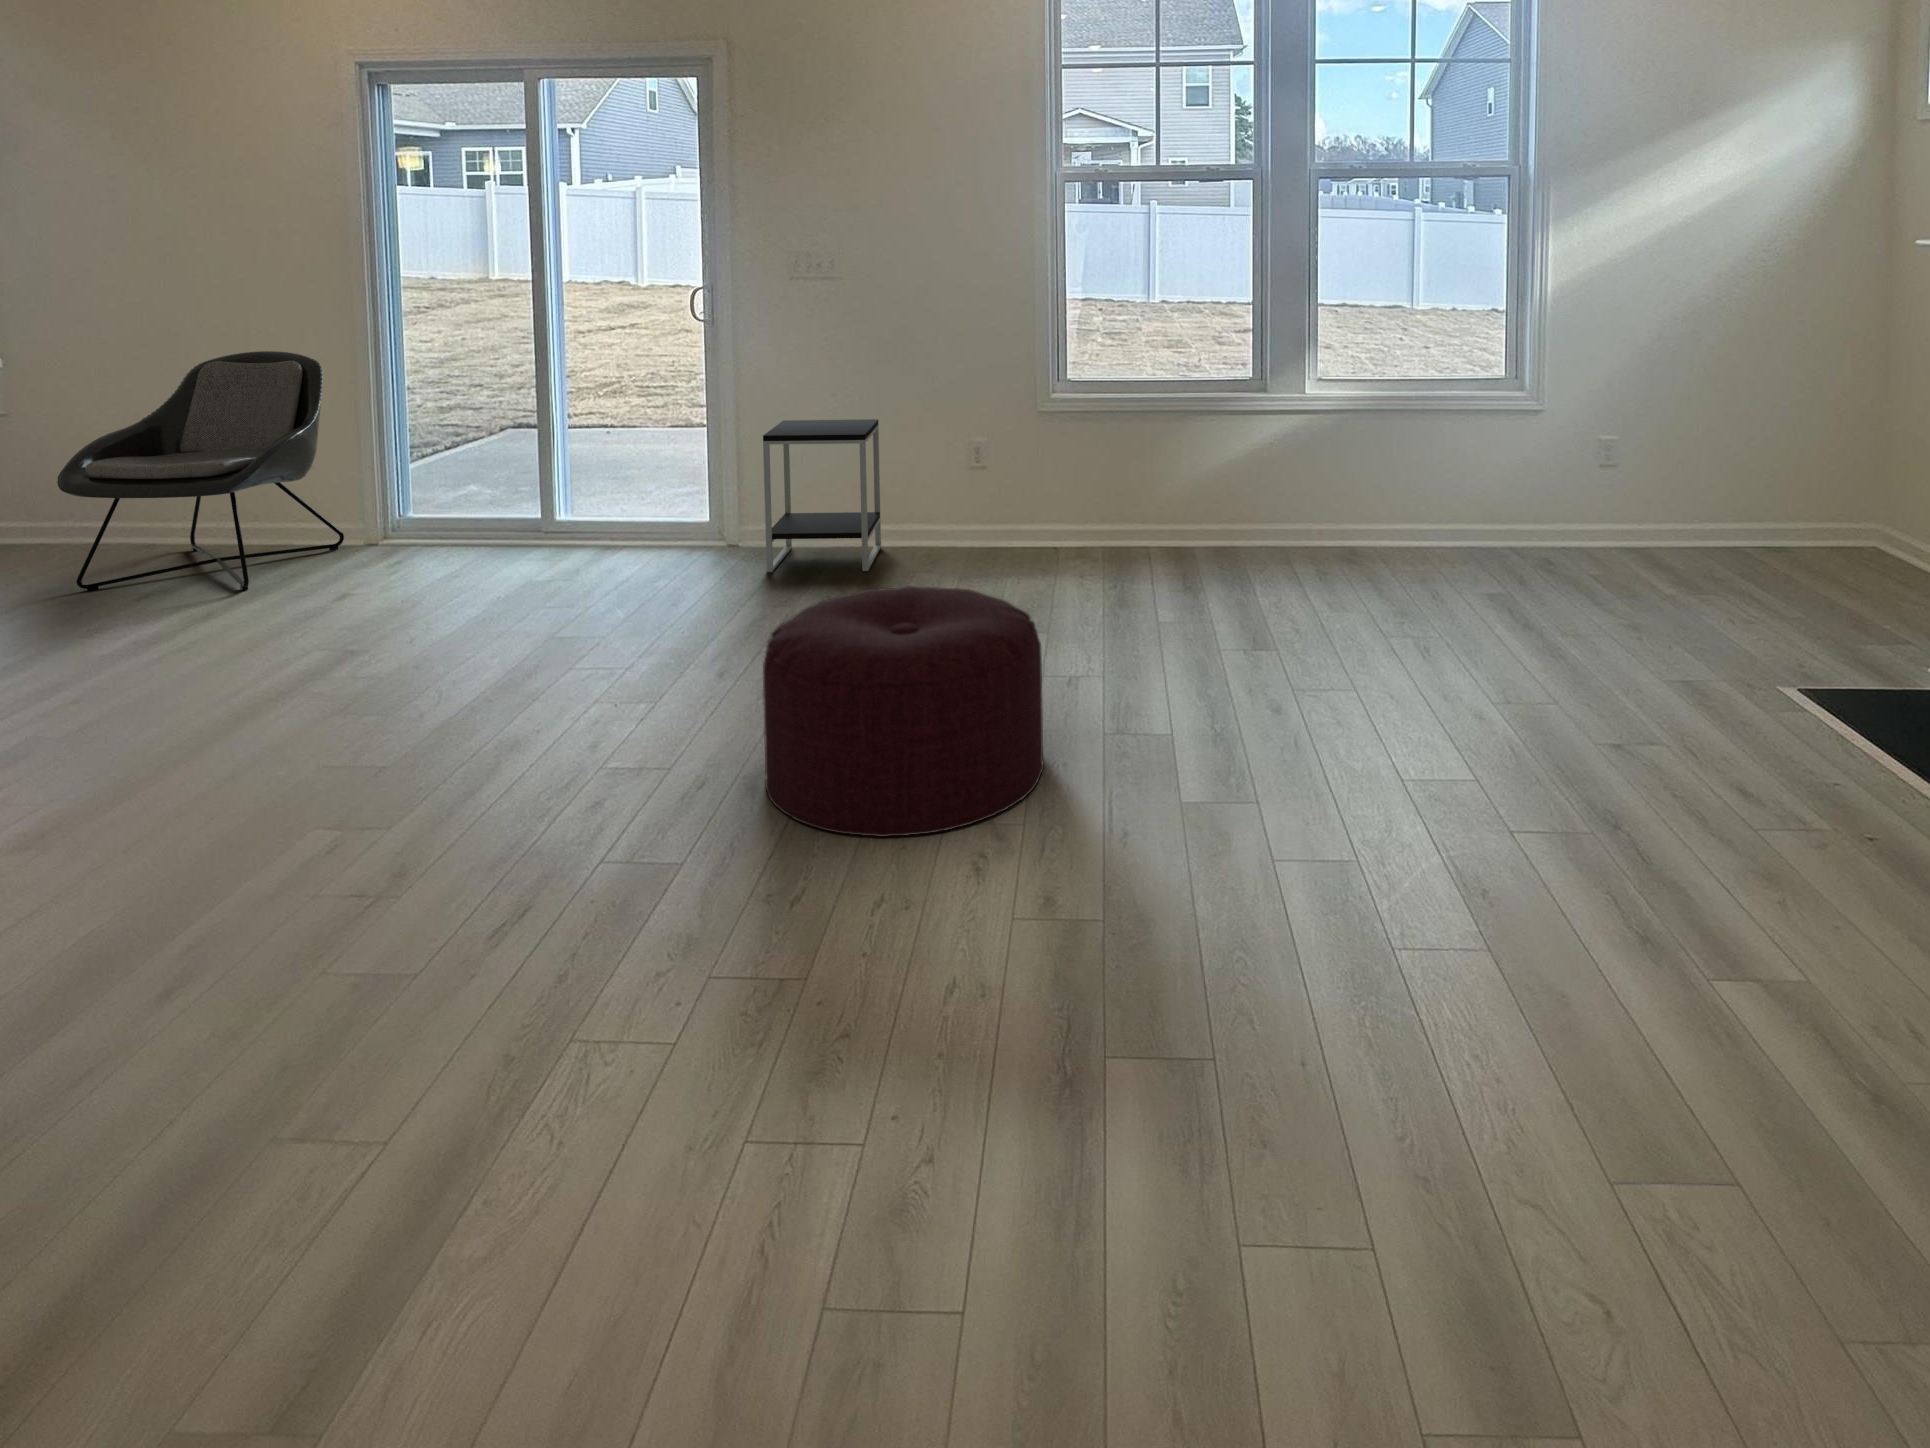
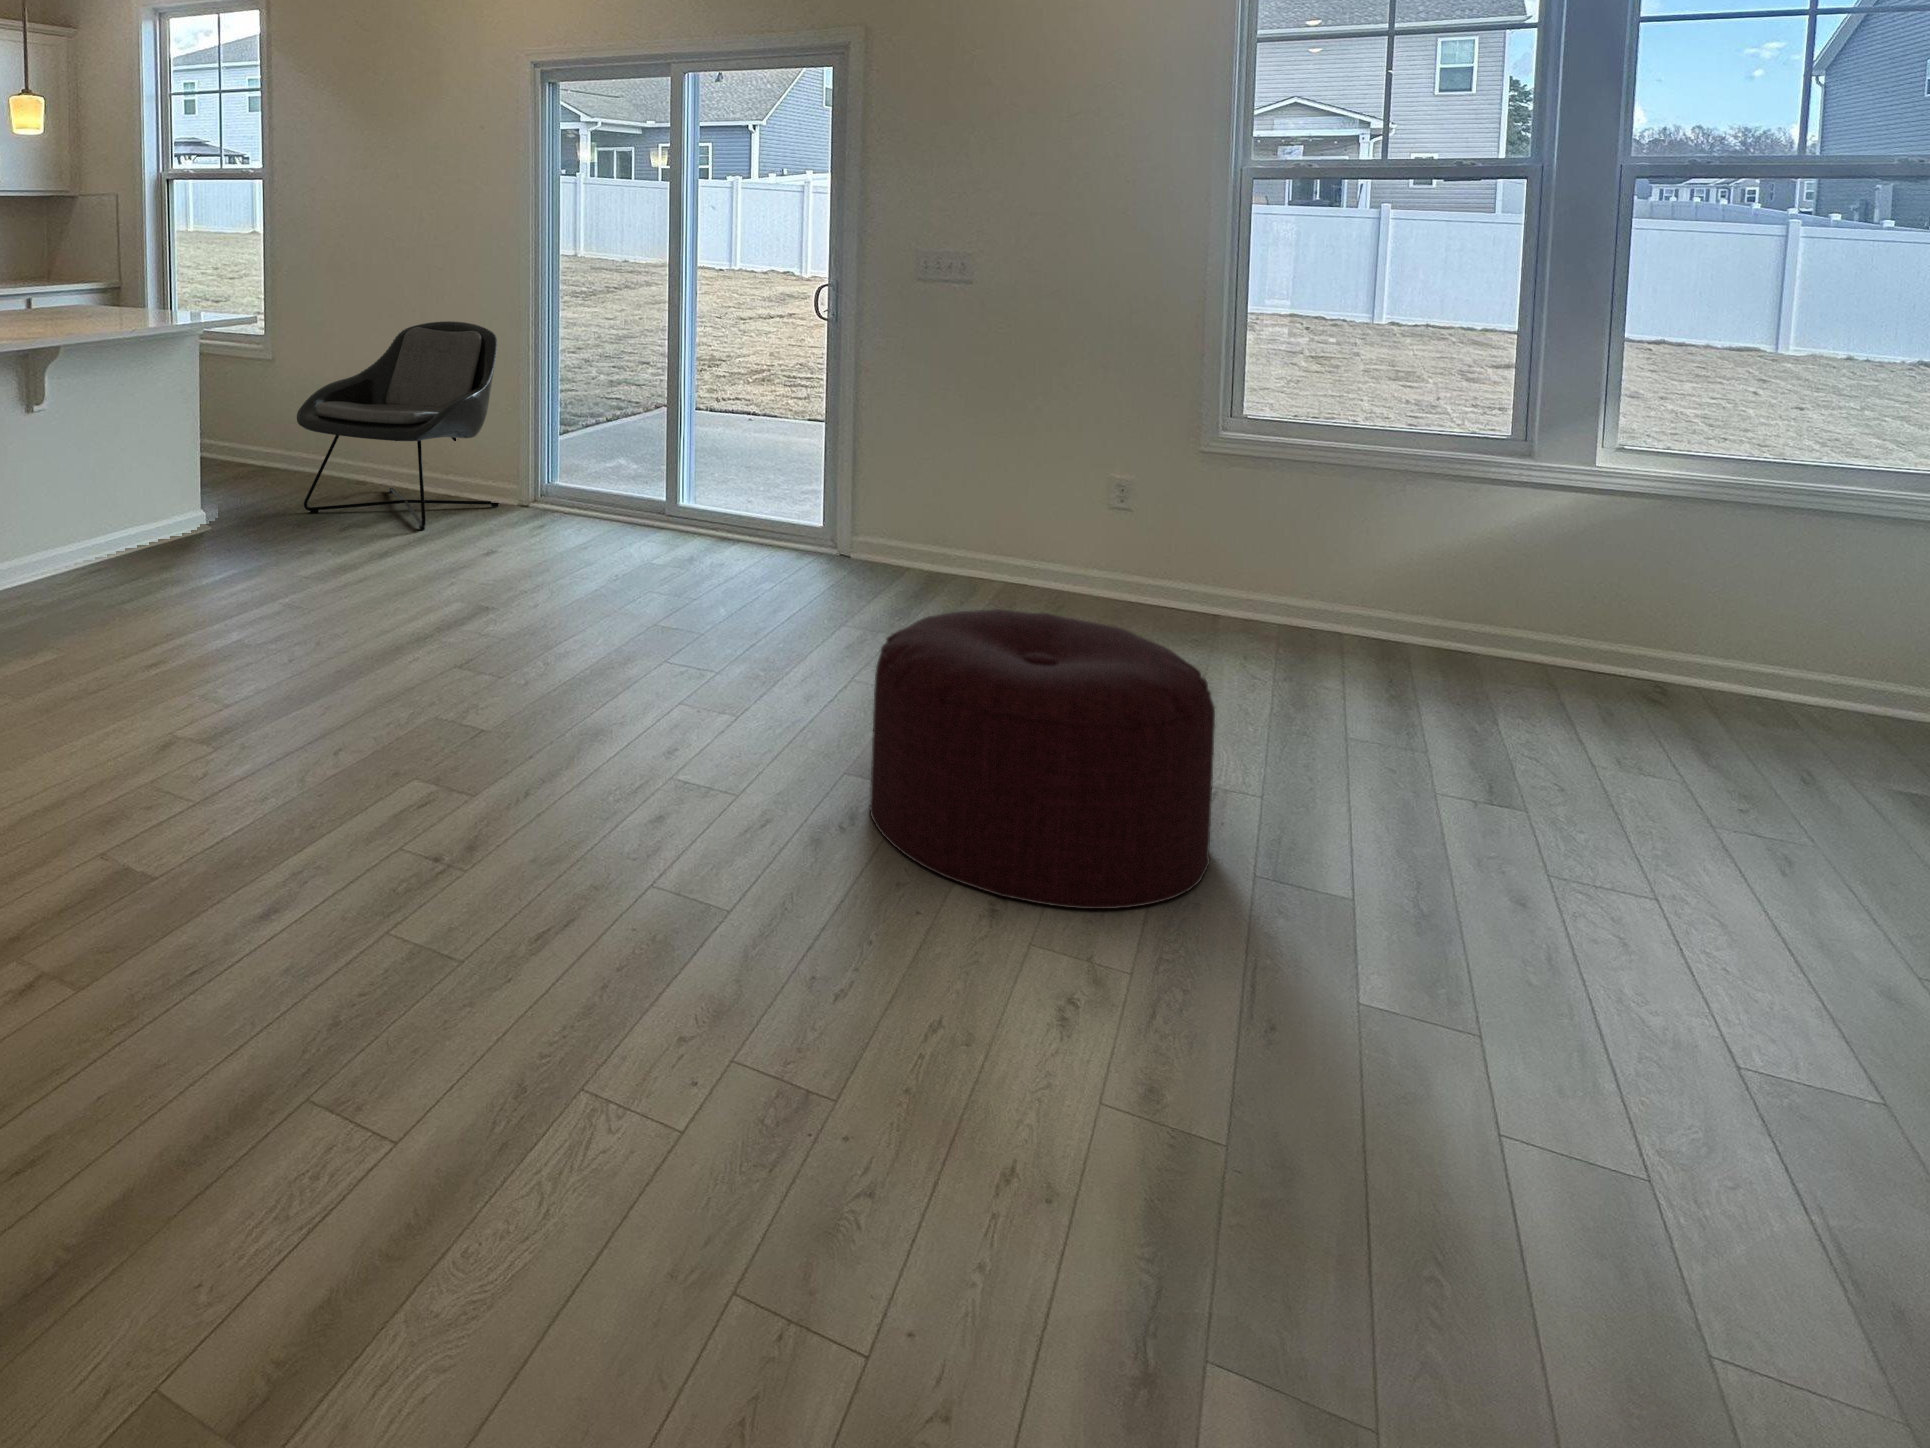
side table: present [763,419,881,572] -> none [884,428,1016,601]

